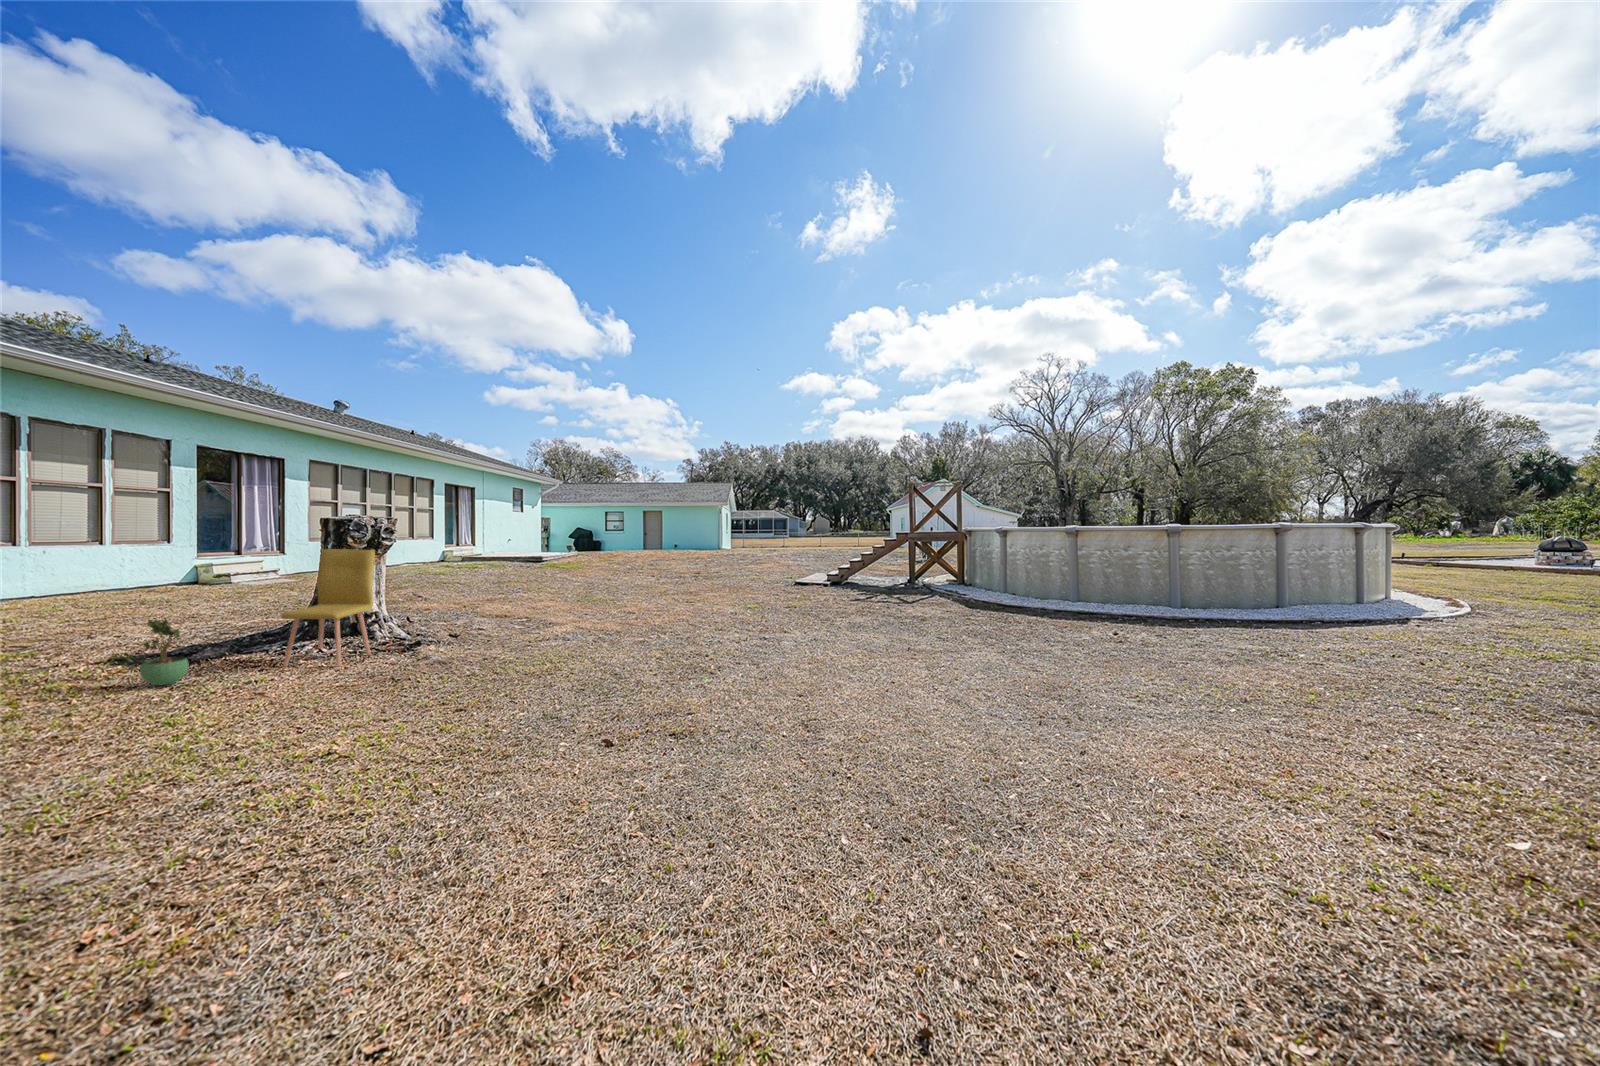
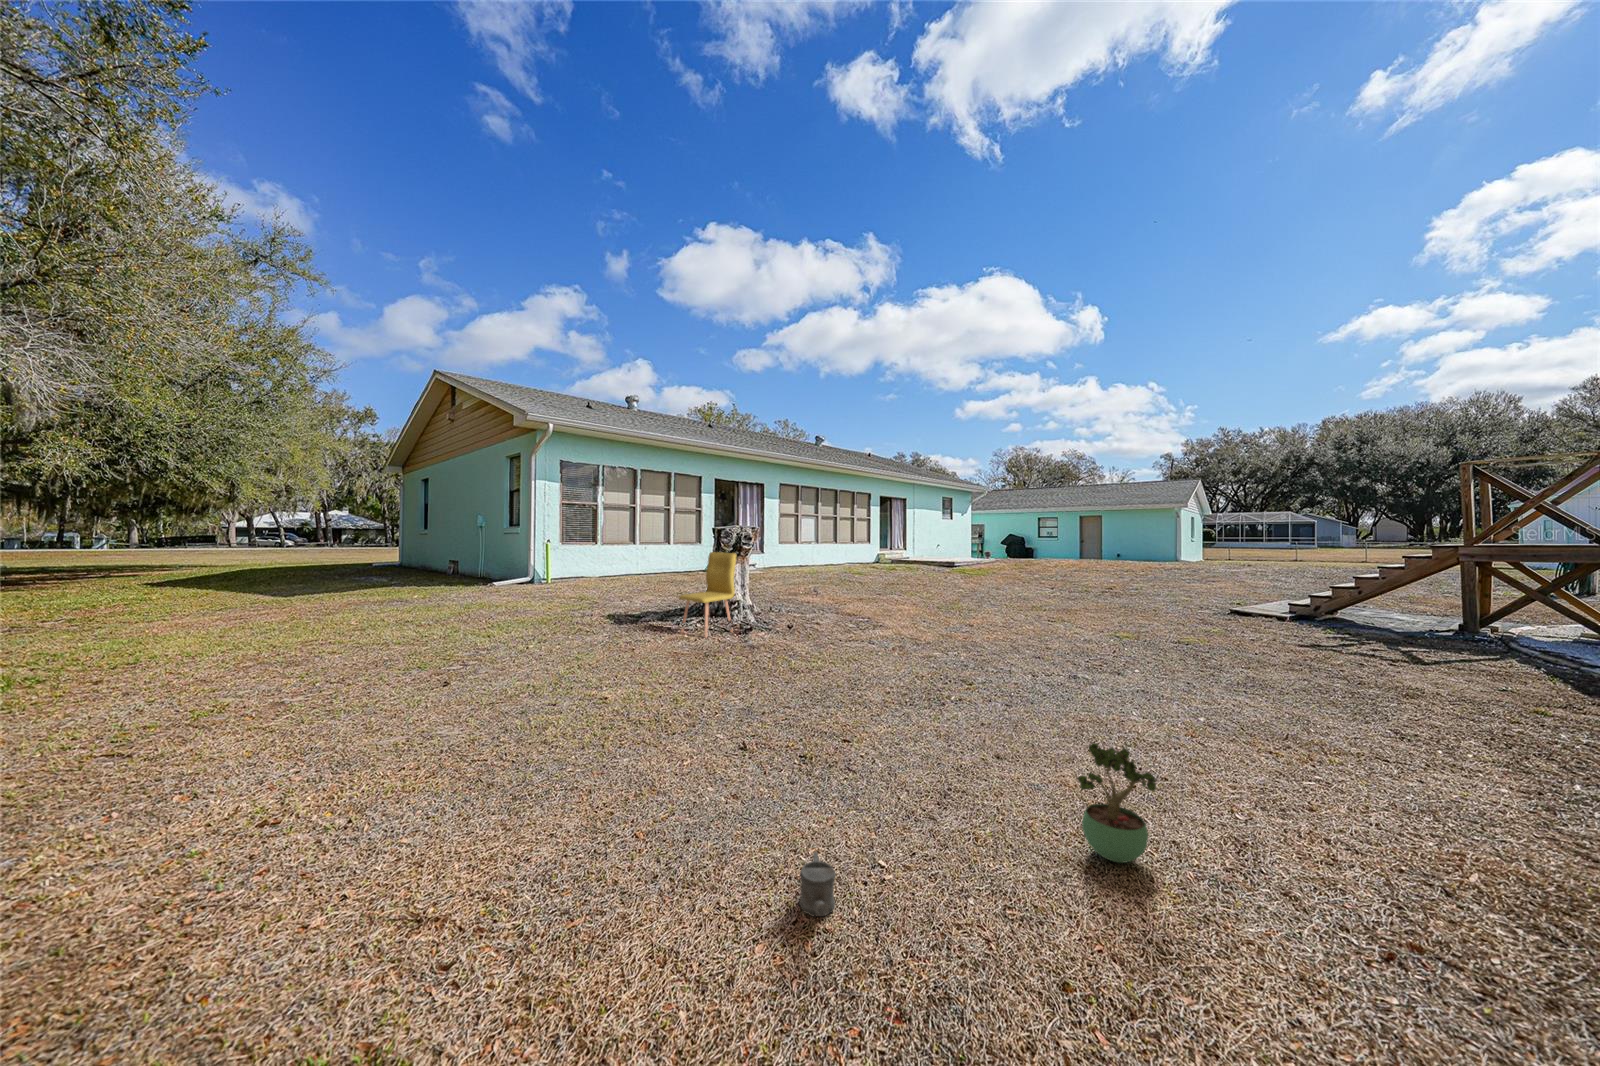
potted plant: present [140,619,189,685] -> present [1077,743,1156,863]
watering can: none [814,797,882,846] -> present [799,852,836,916]

